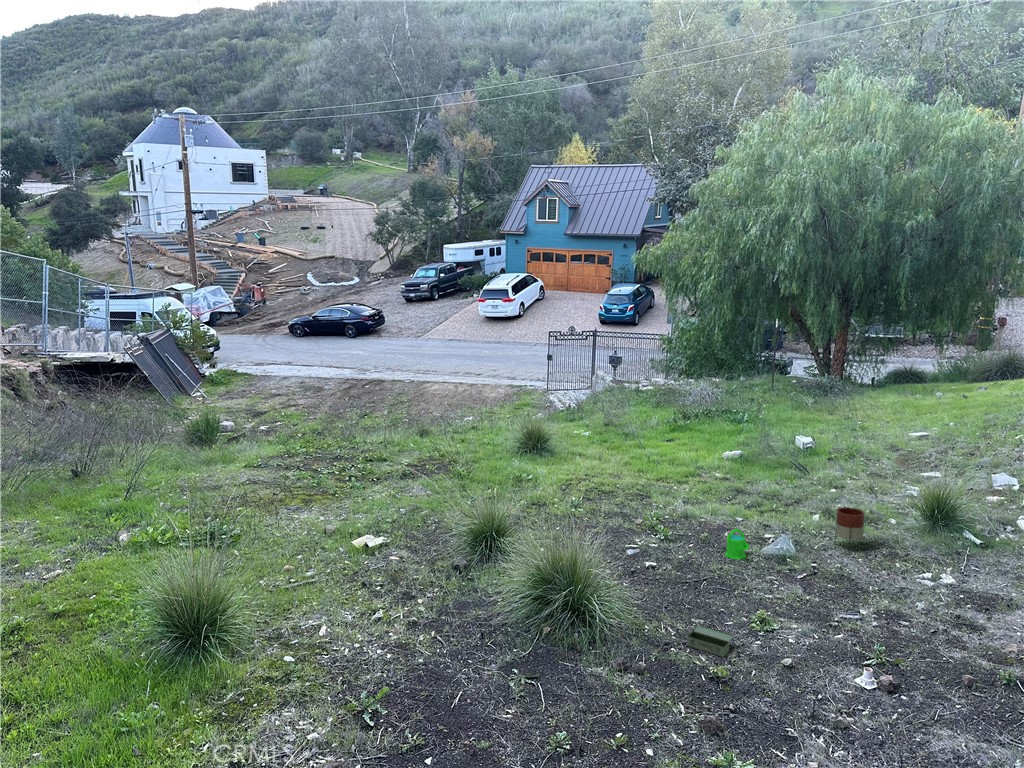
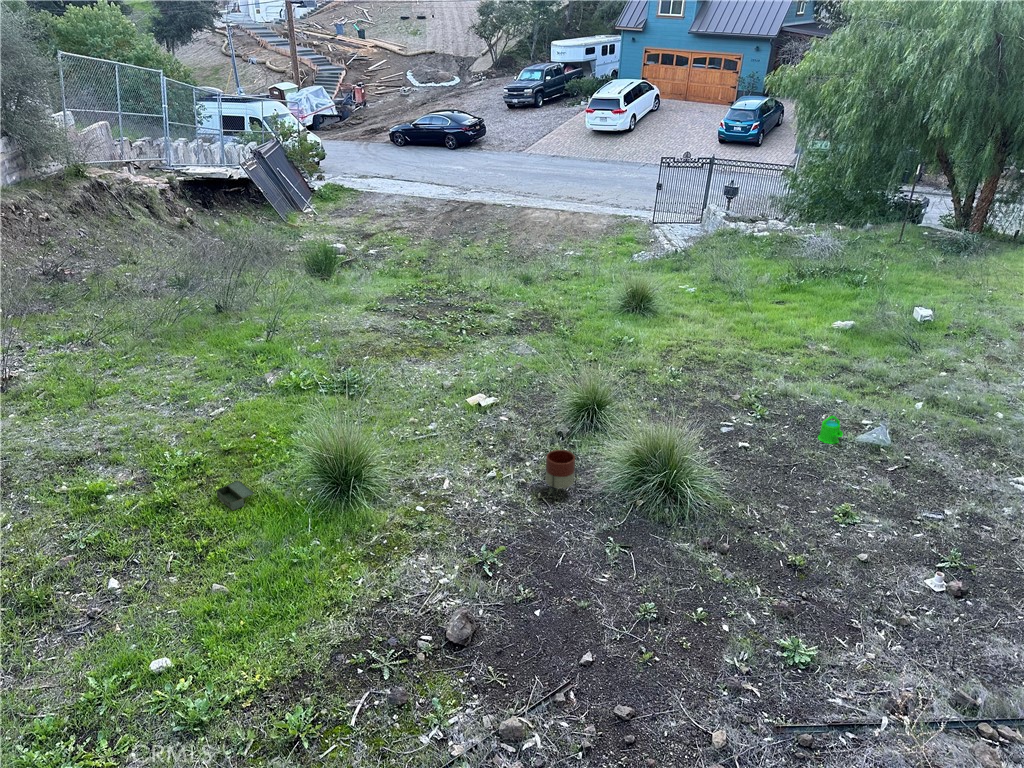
planter: present [835,507,865,551] -> present [545,450,576,501]
toolbox: present [687,625,734,657] -> present [216,481,254,510]

